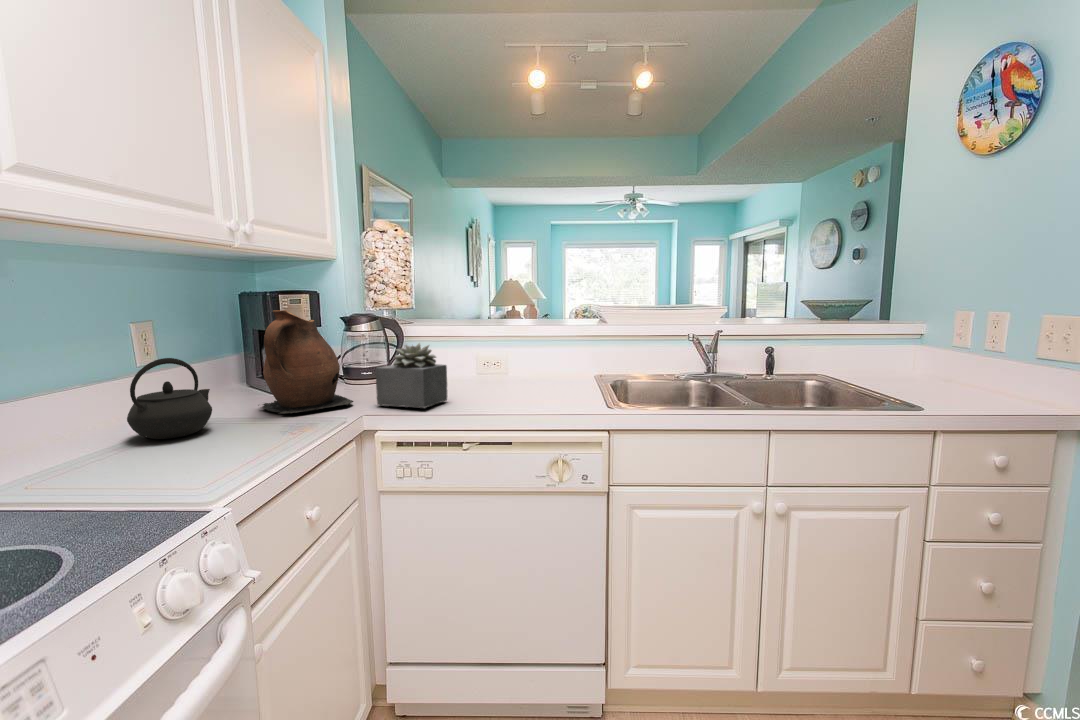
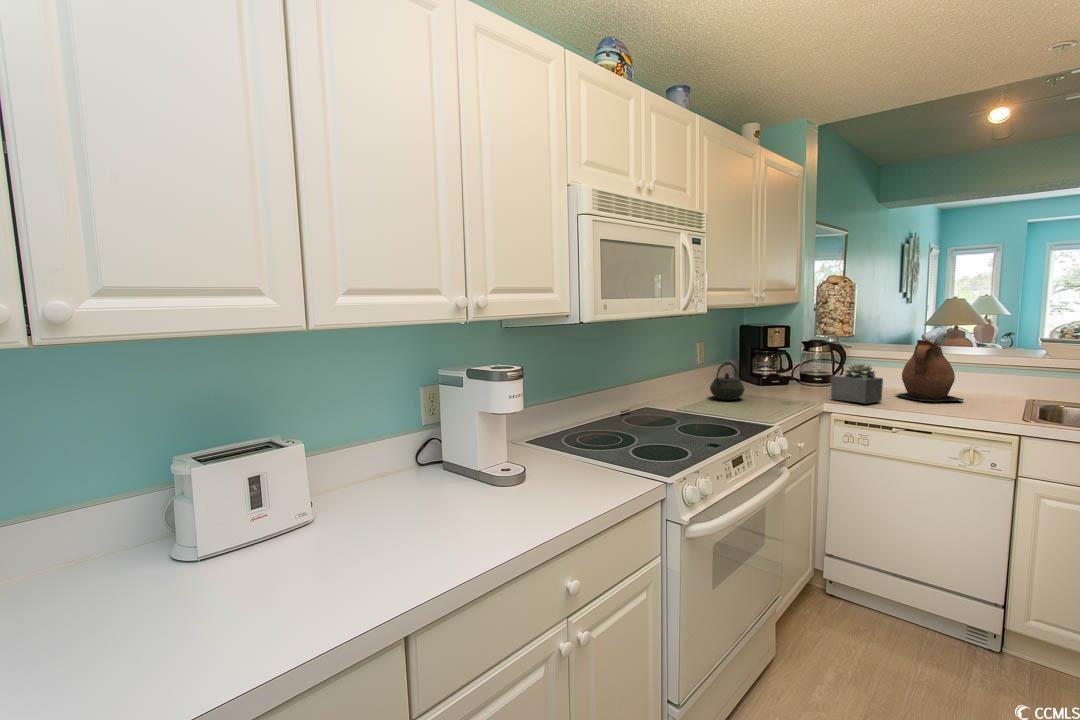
ceramic pitcher: present [262,310,353,414] -> present [896,340,964,401]

